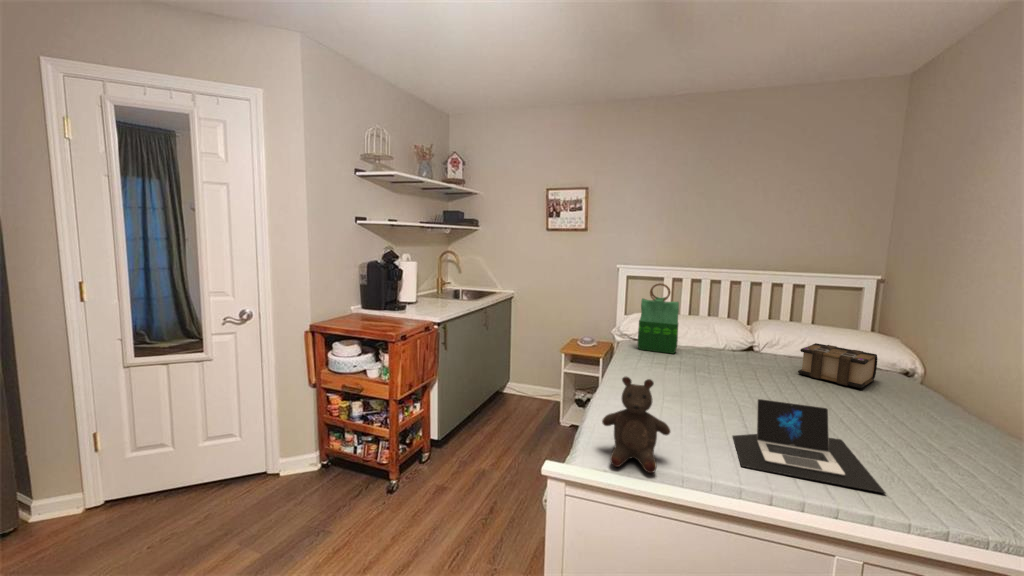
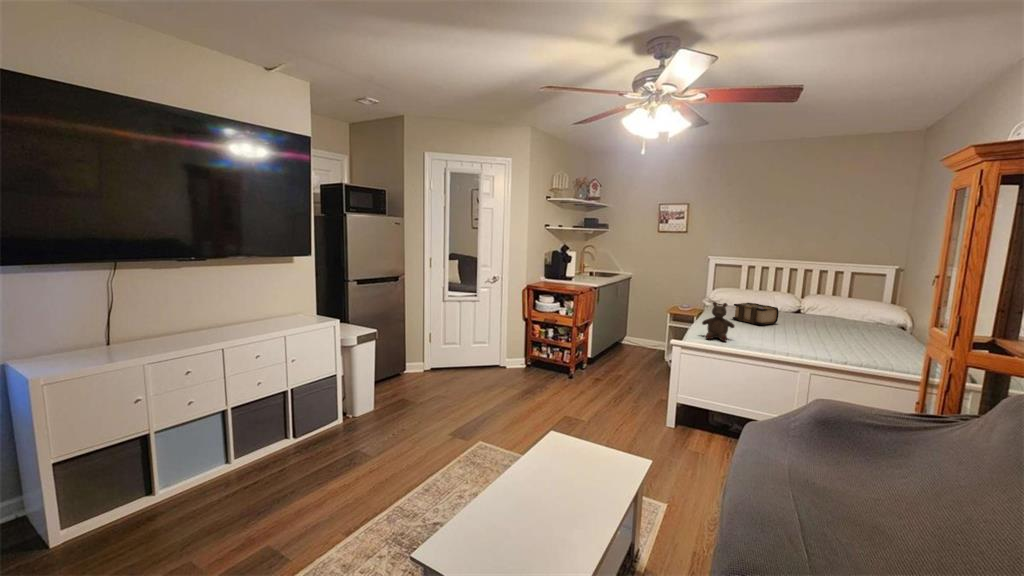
tote bag: present [638,283,679,354] -> none [721,267,749,310]
book: present [798,343,877,388] -> present [733,303,779,325]
laptop: present [733,399,885,493] -> none [768,319,832,351]

